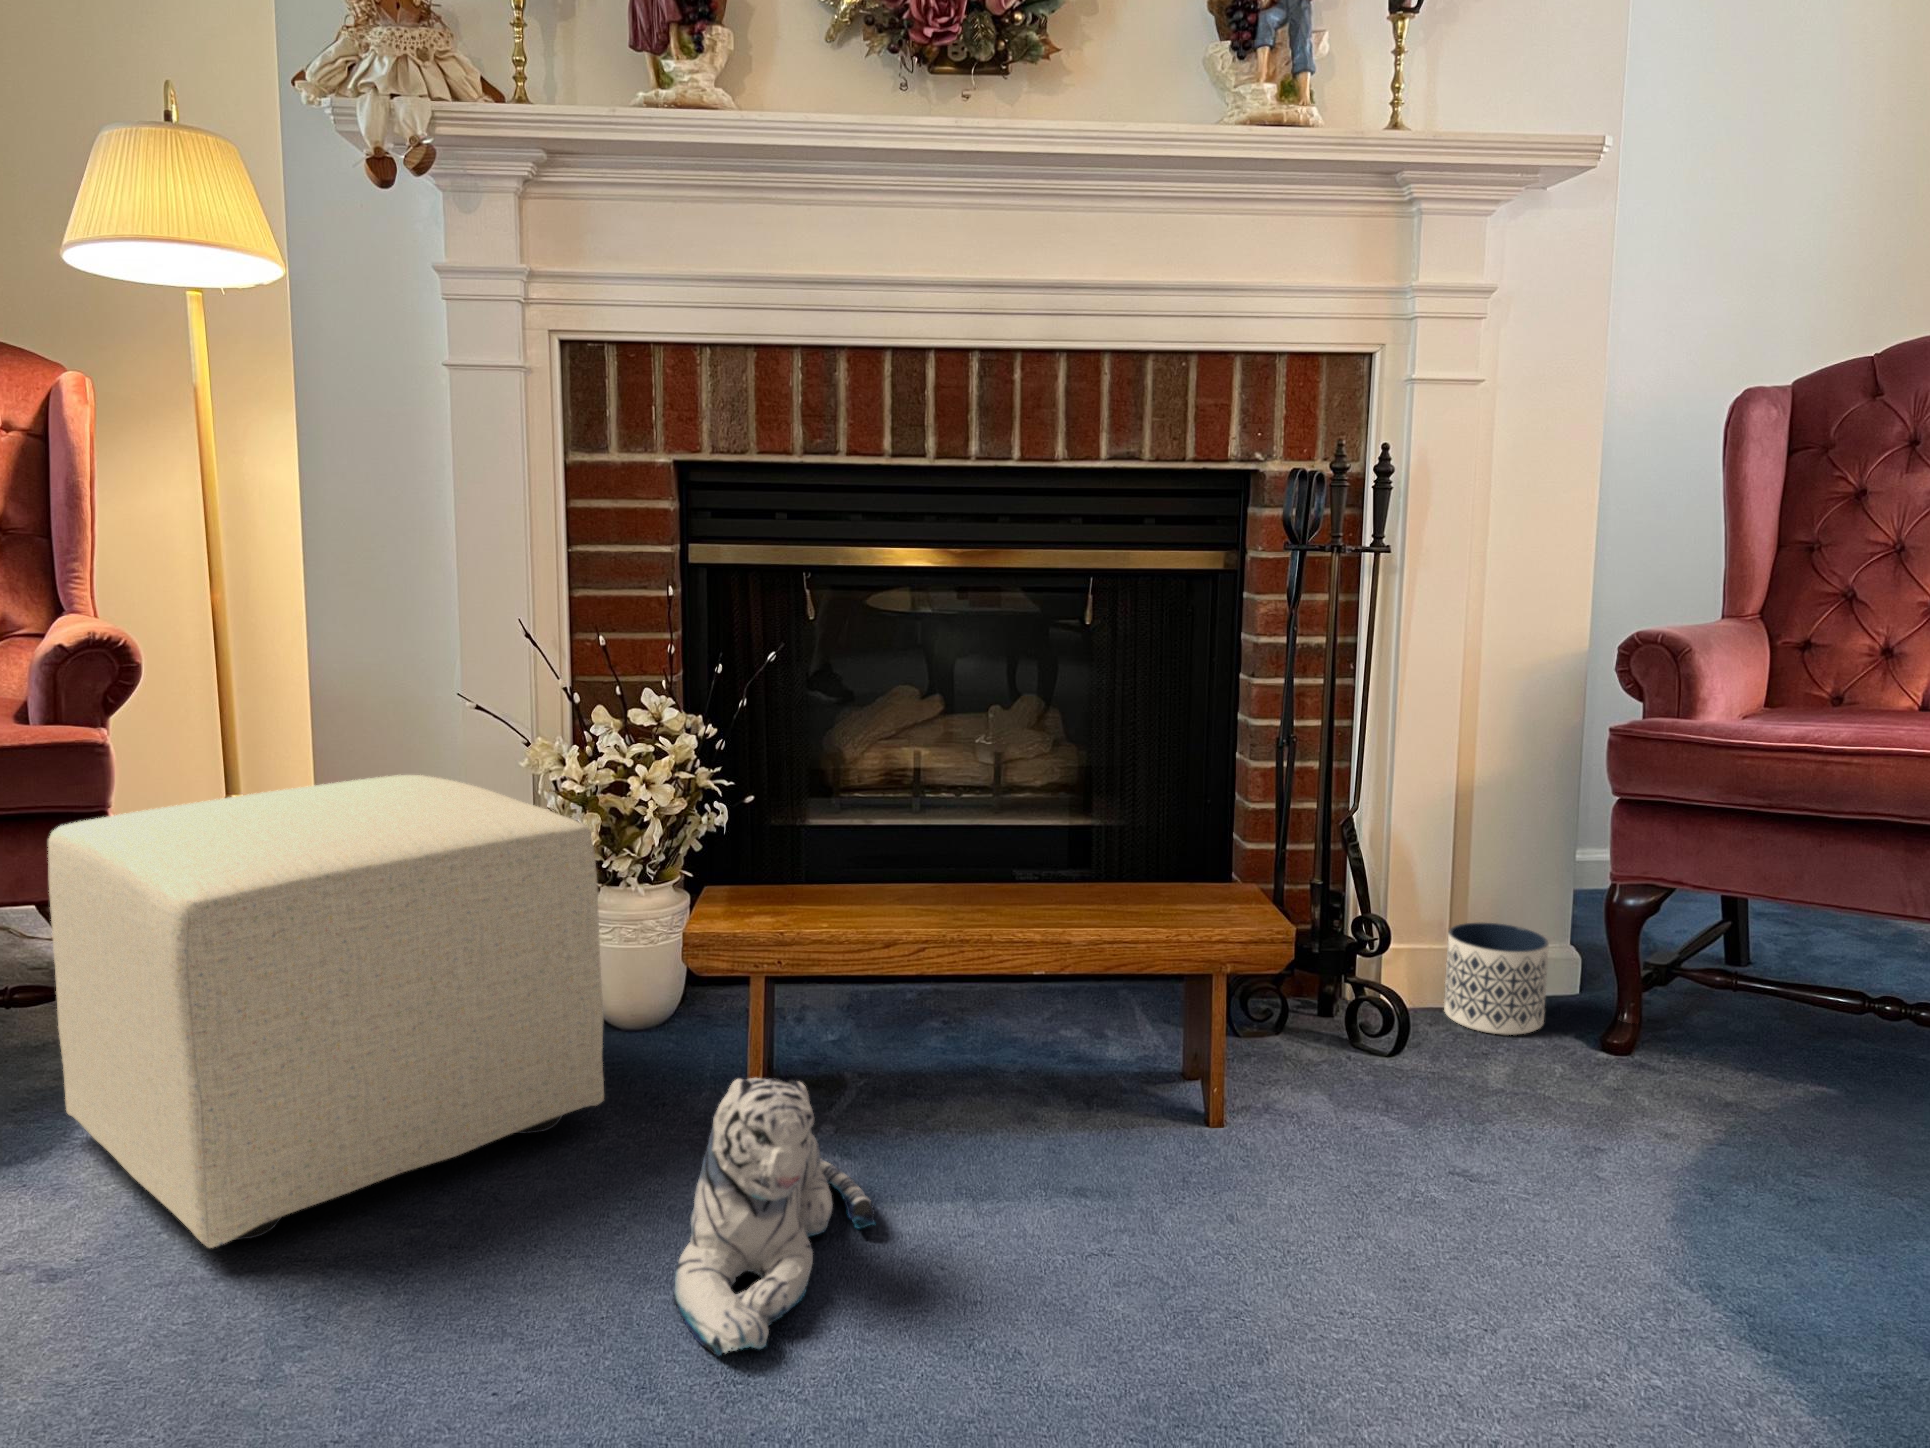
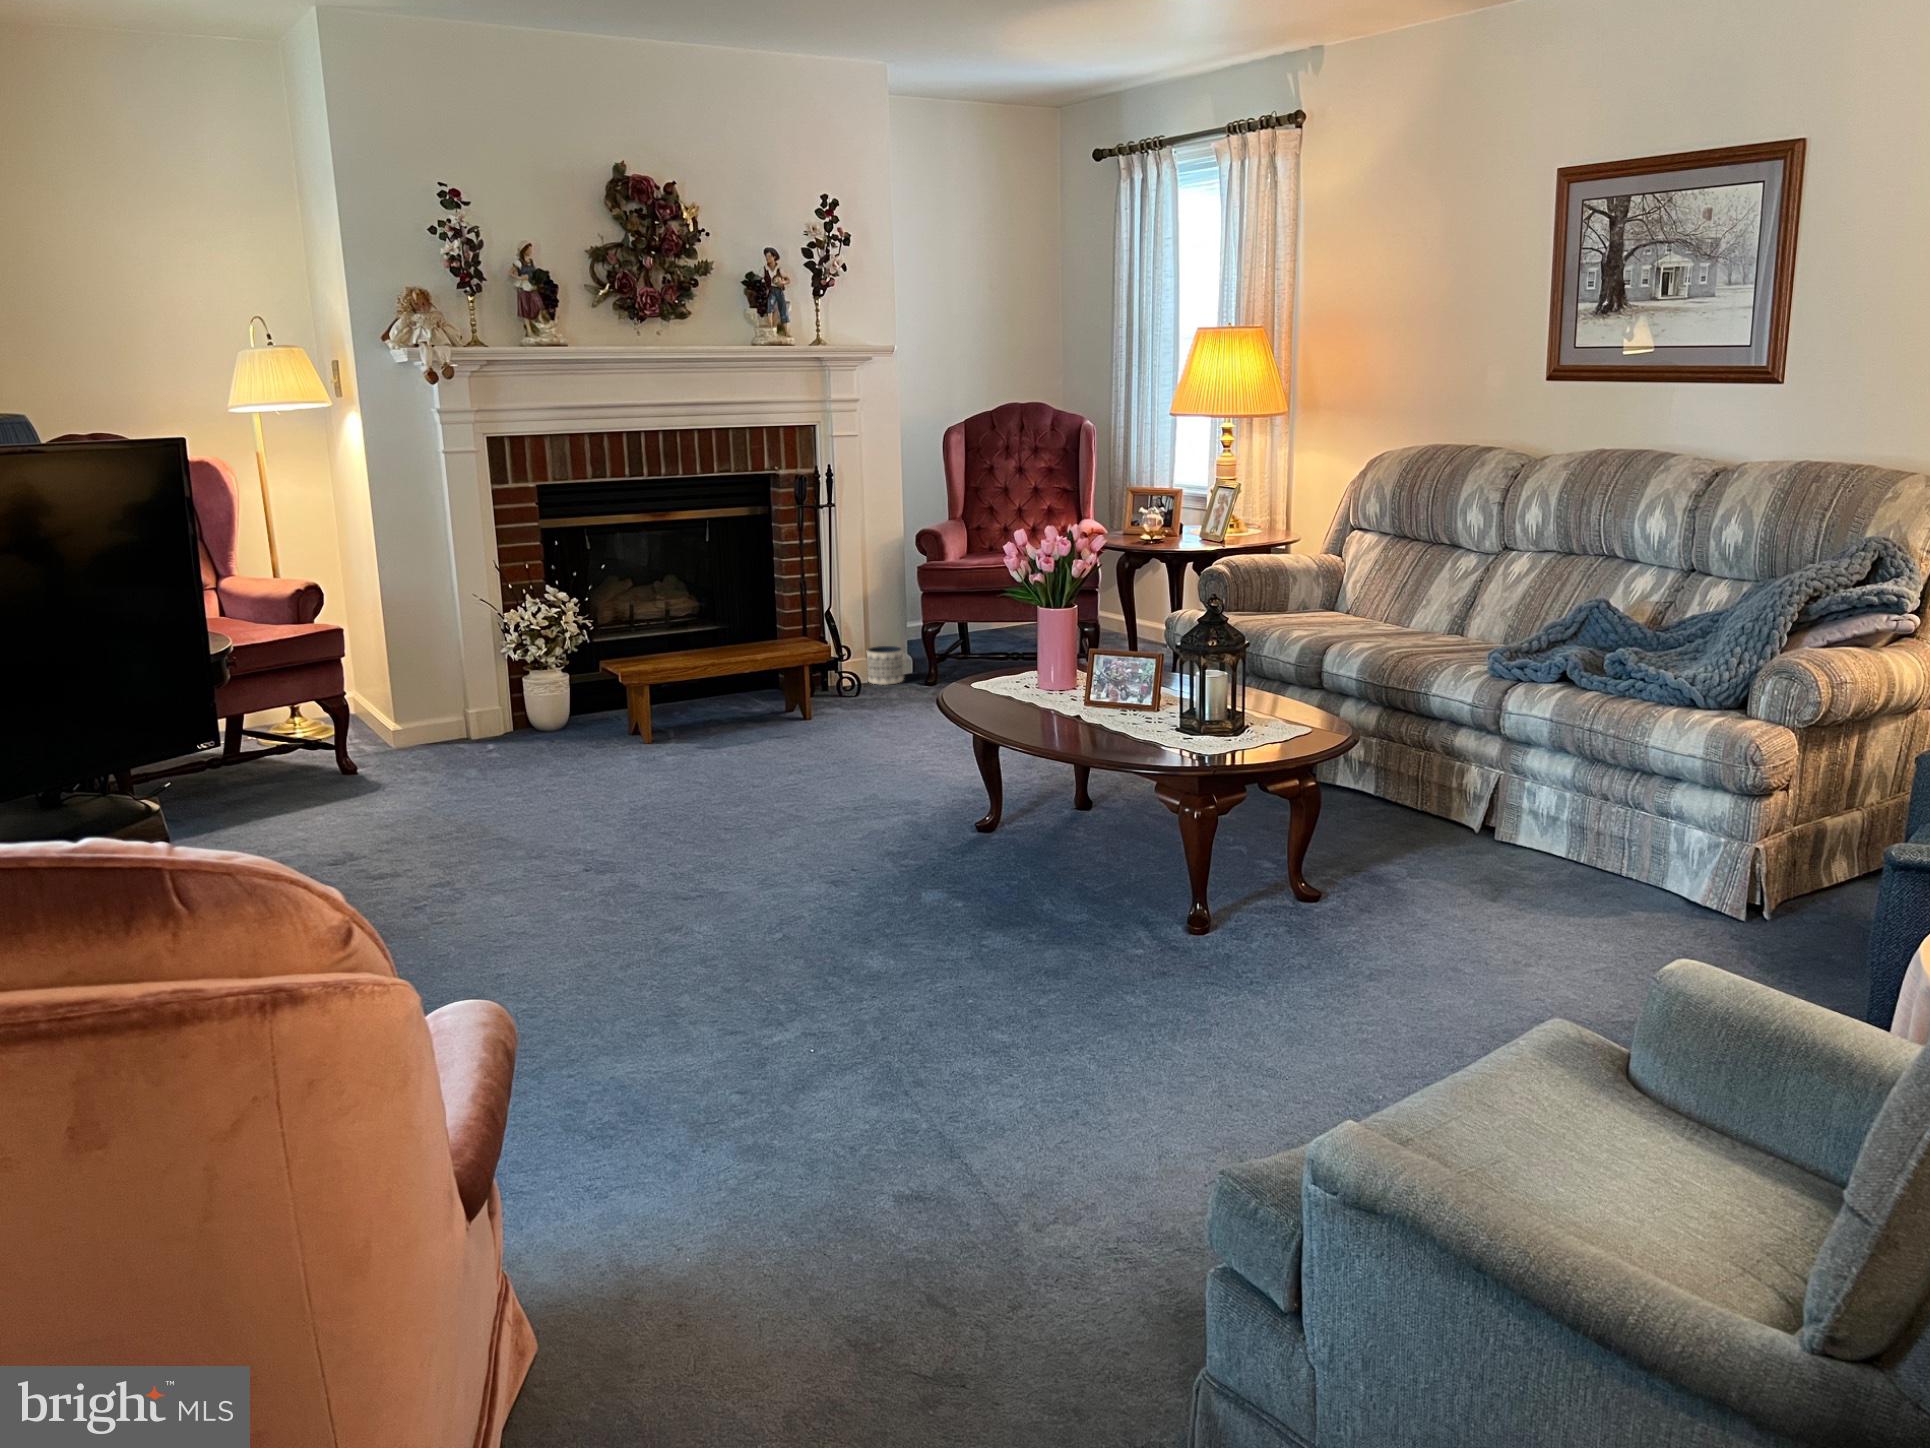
ottoman: present [48,775,604,1248] -> none [370,628,590,781]
plush toy: present [674,1078,875,1356] -> none [656,696,719,768]

